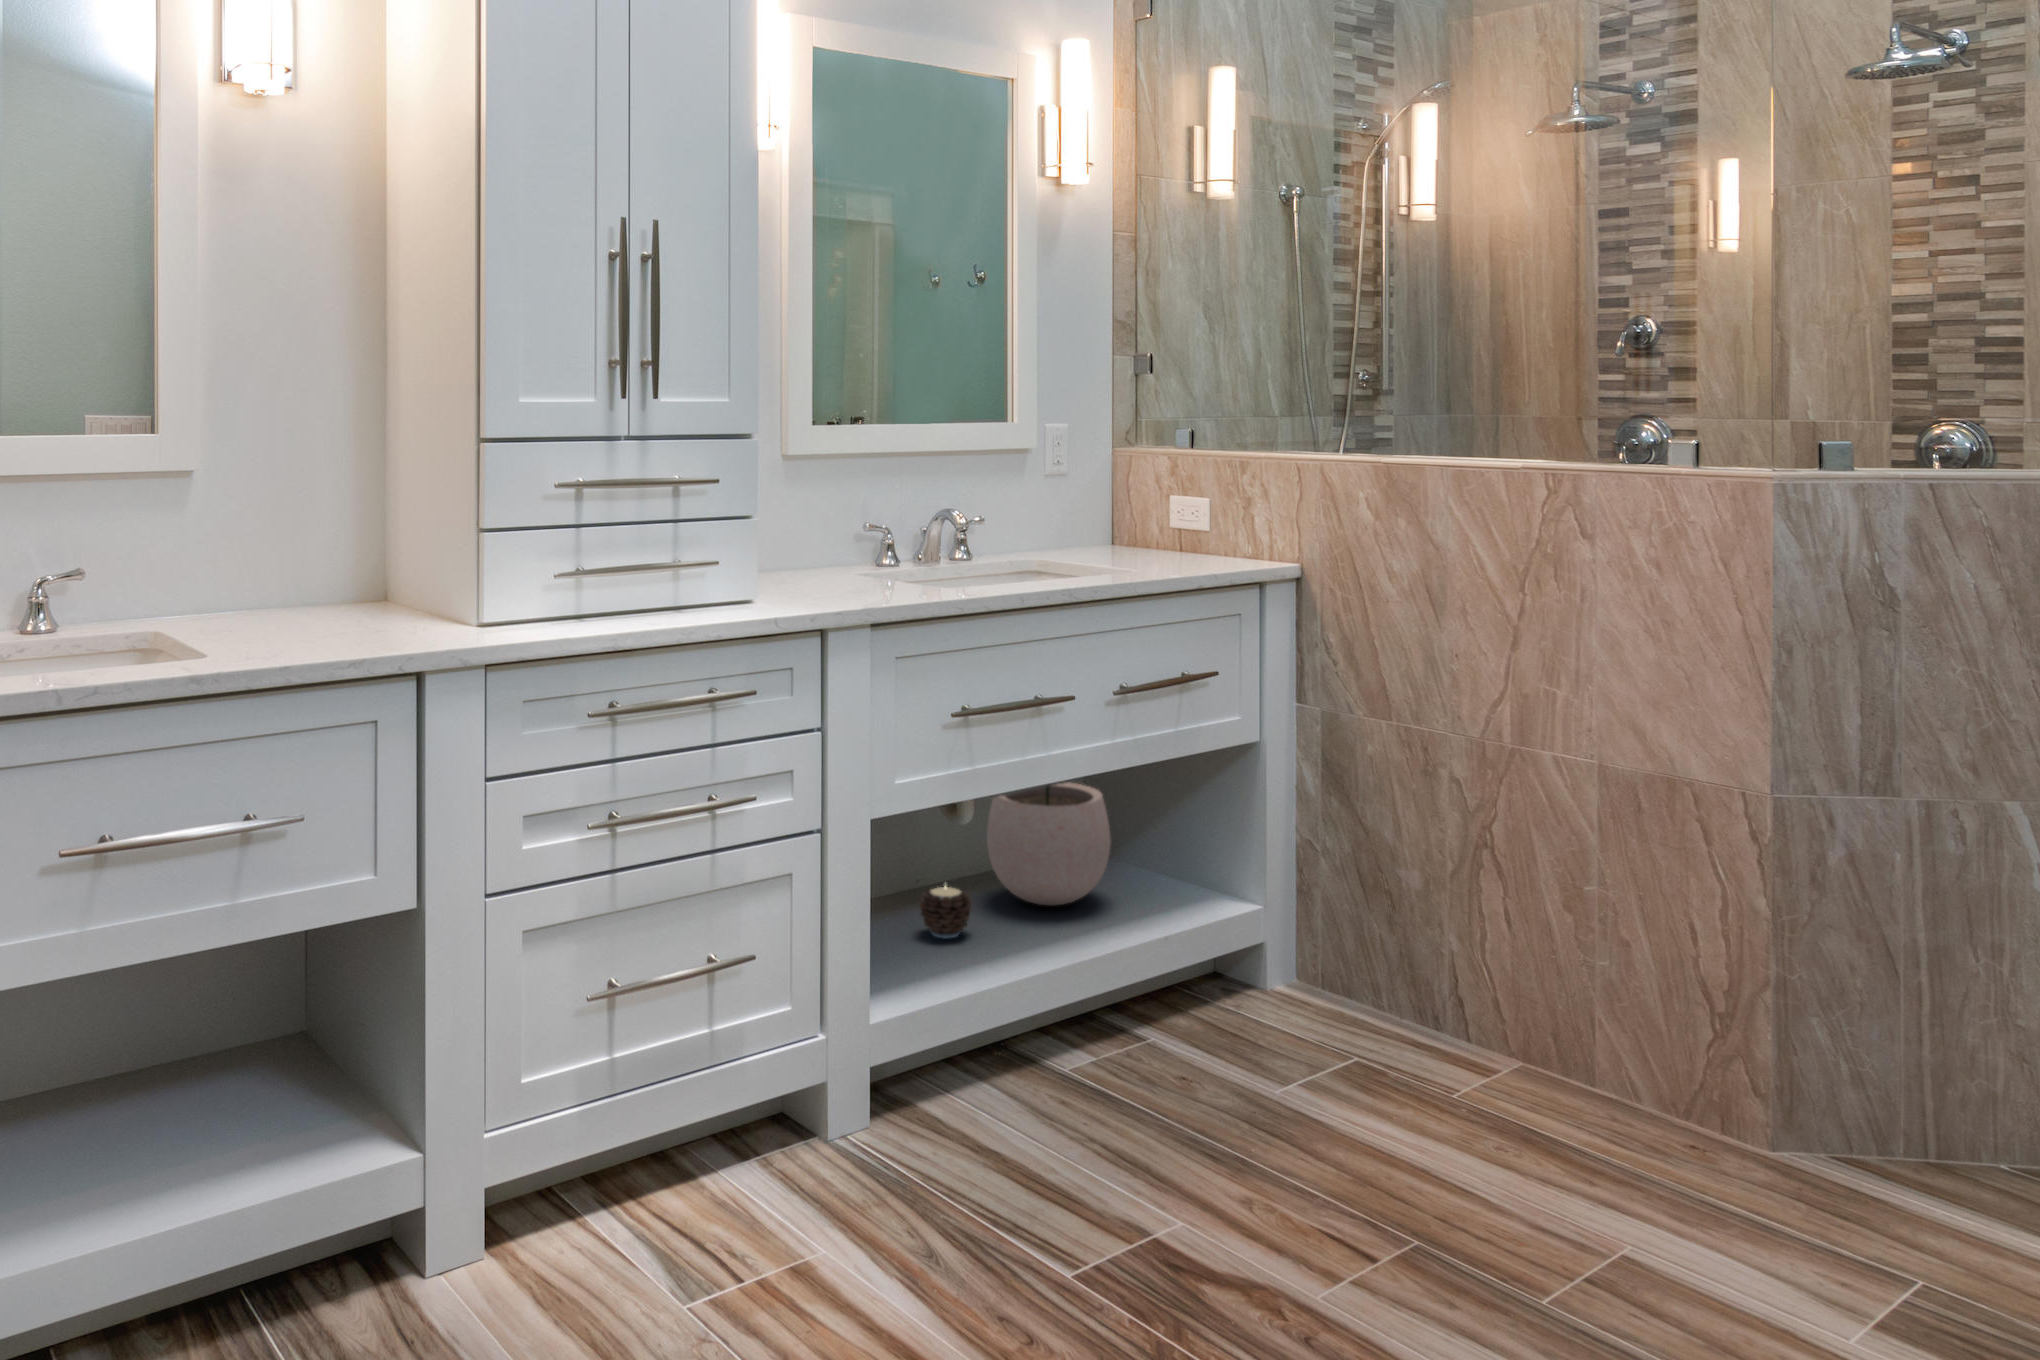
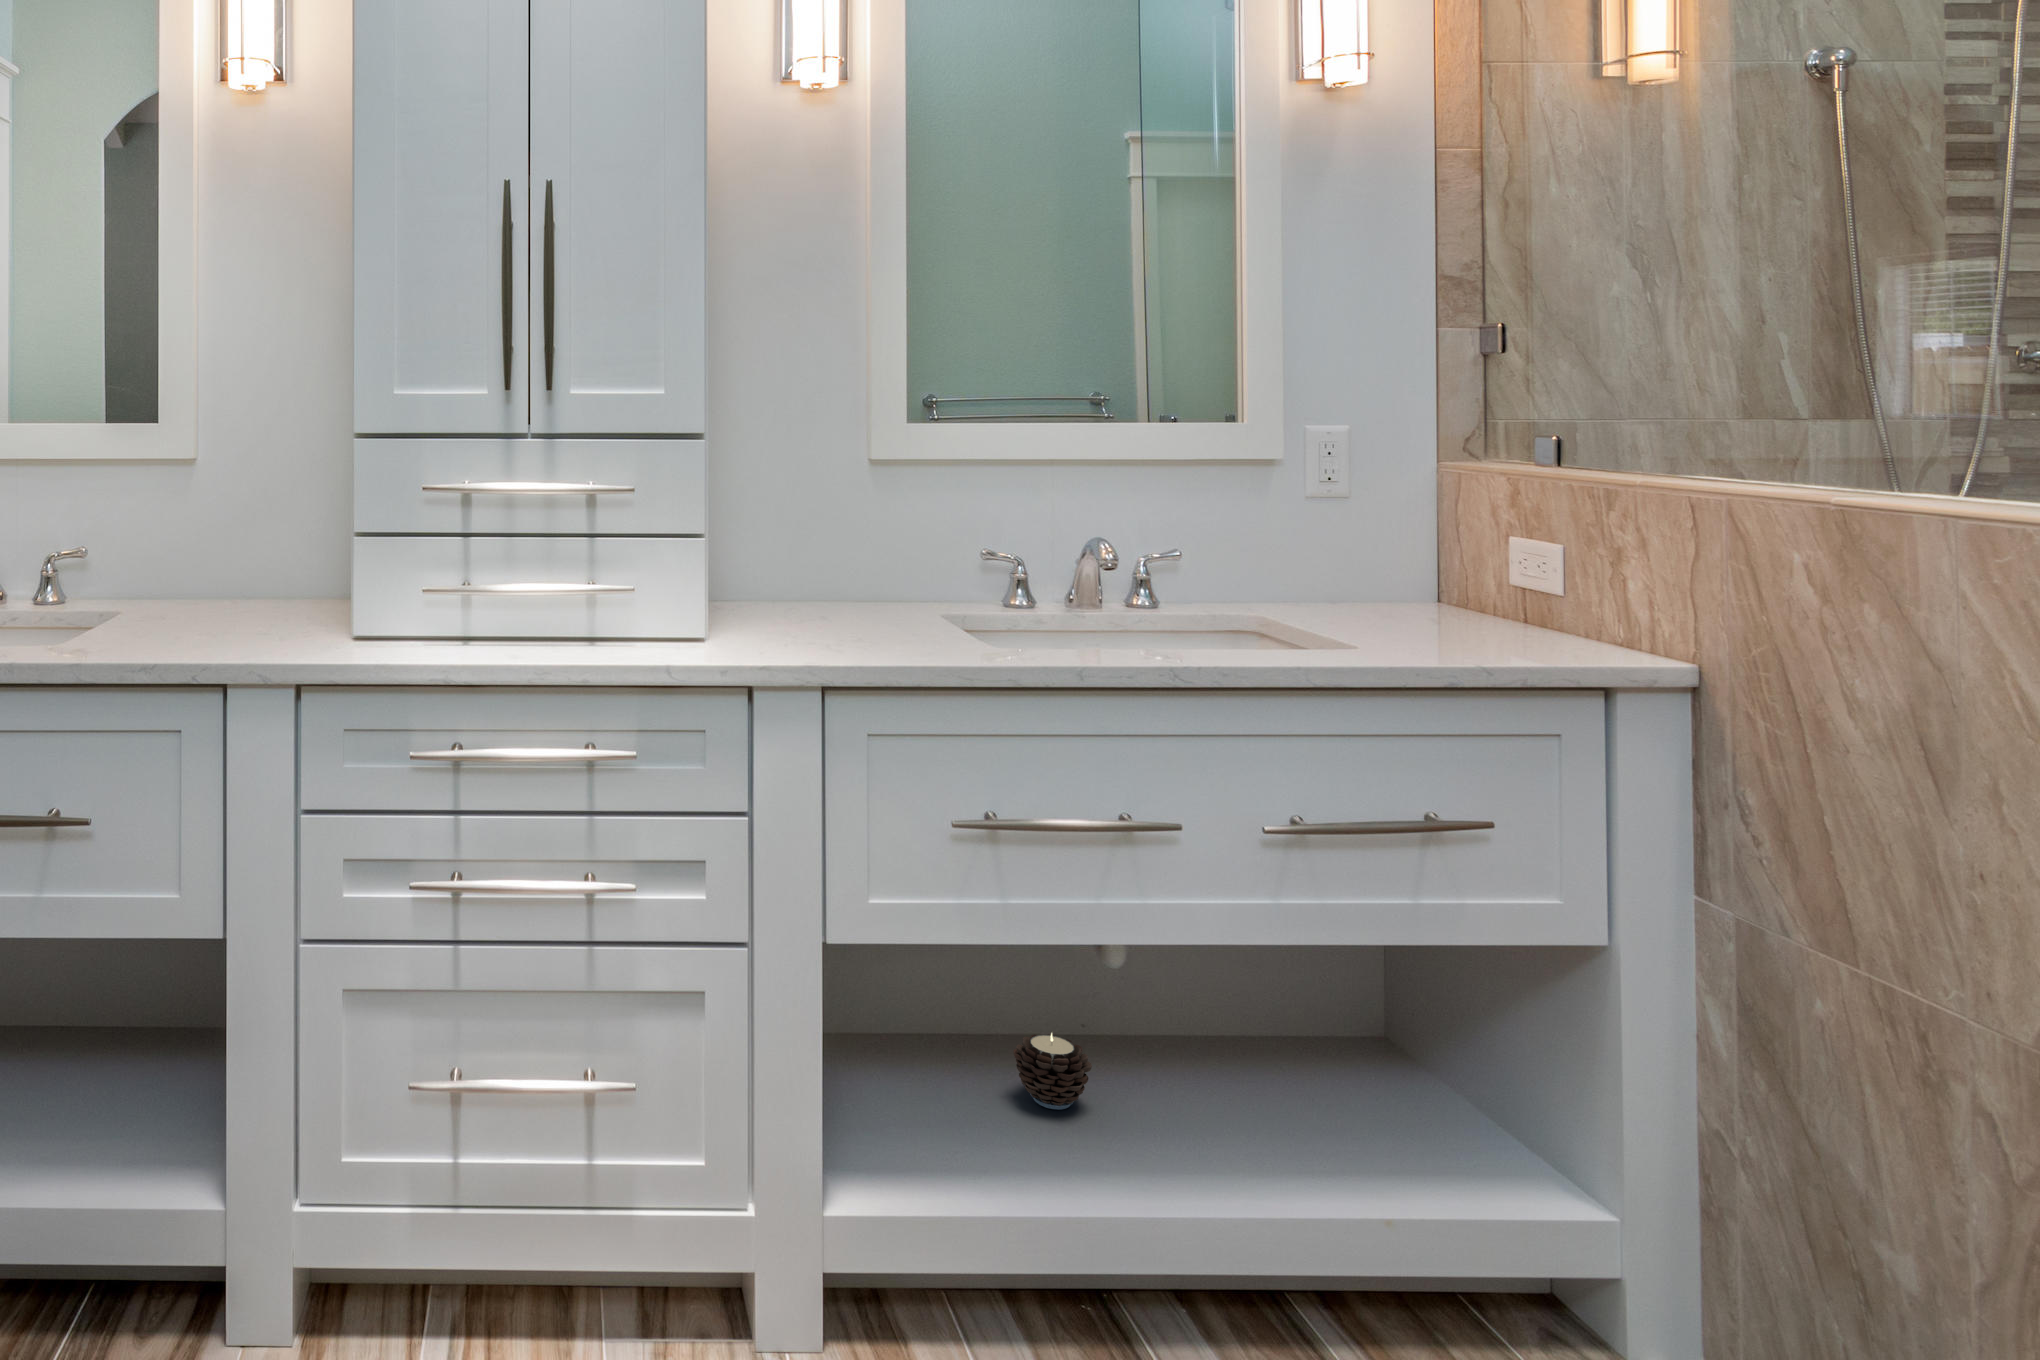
plant pot: present [987,783,1111,905] -> none [1151,873,1342,1103]

